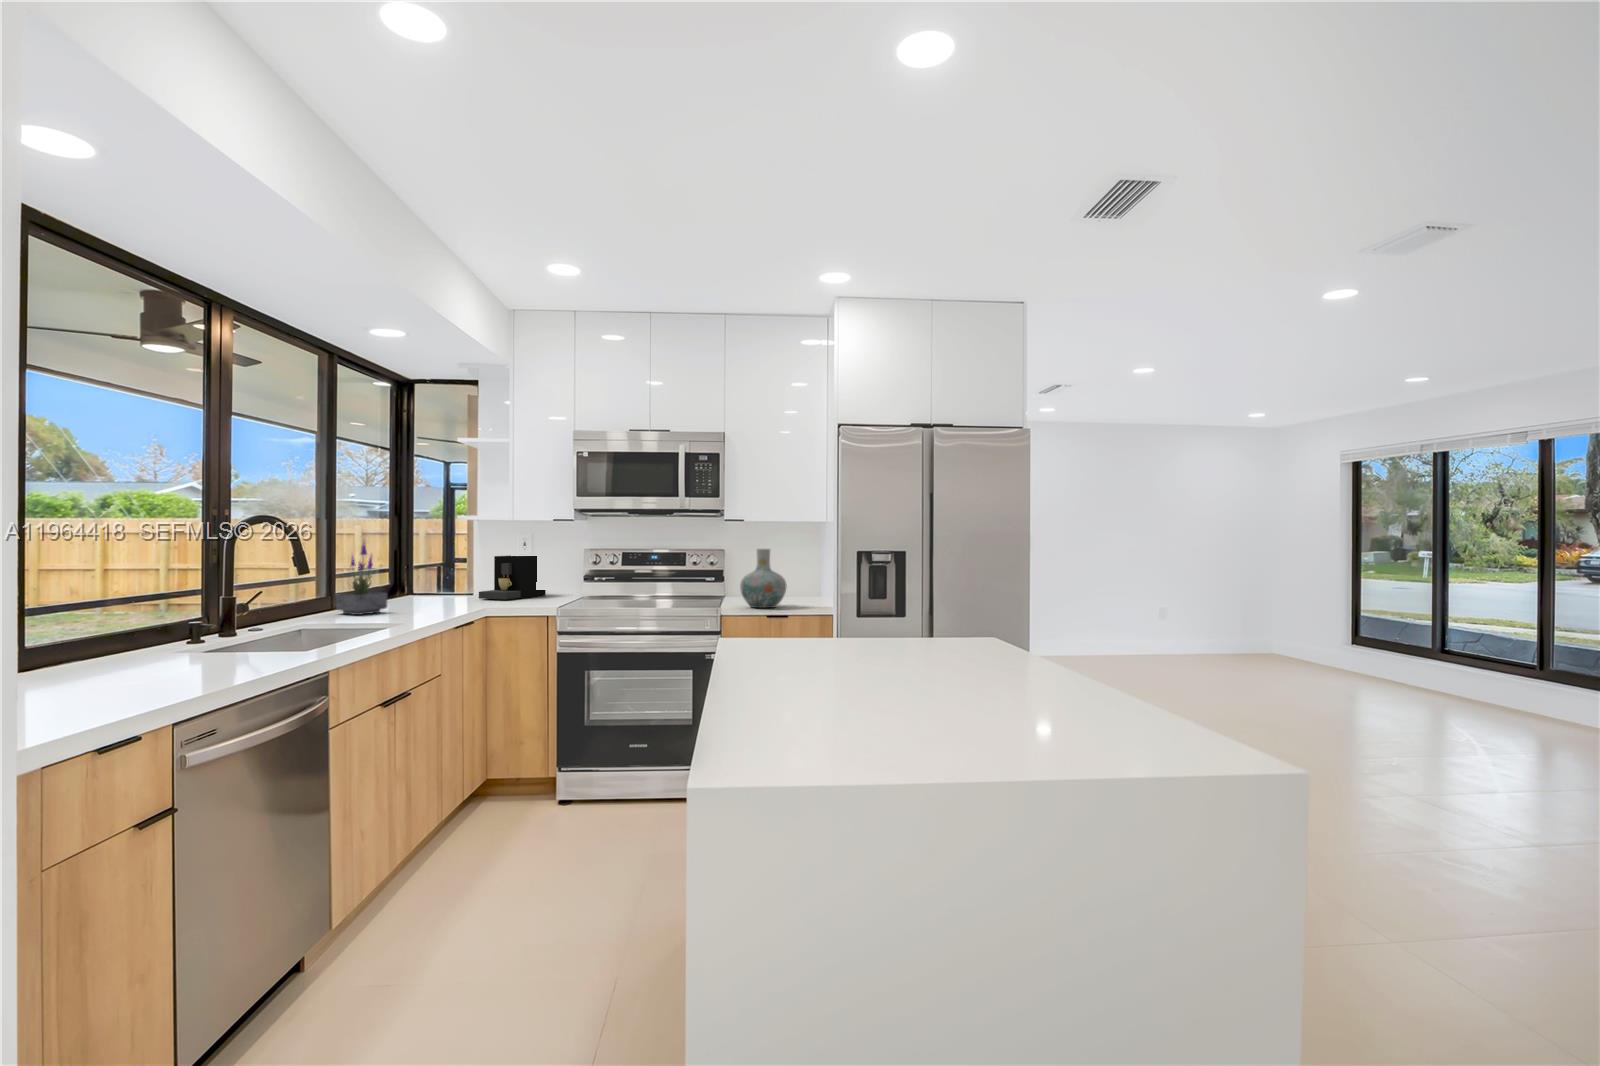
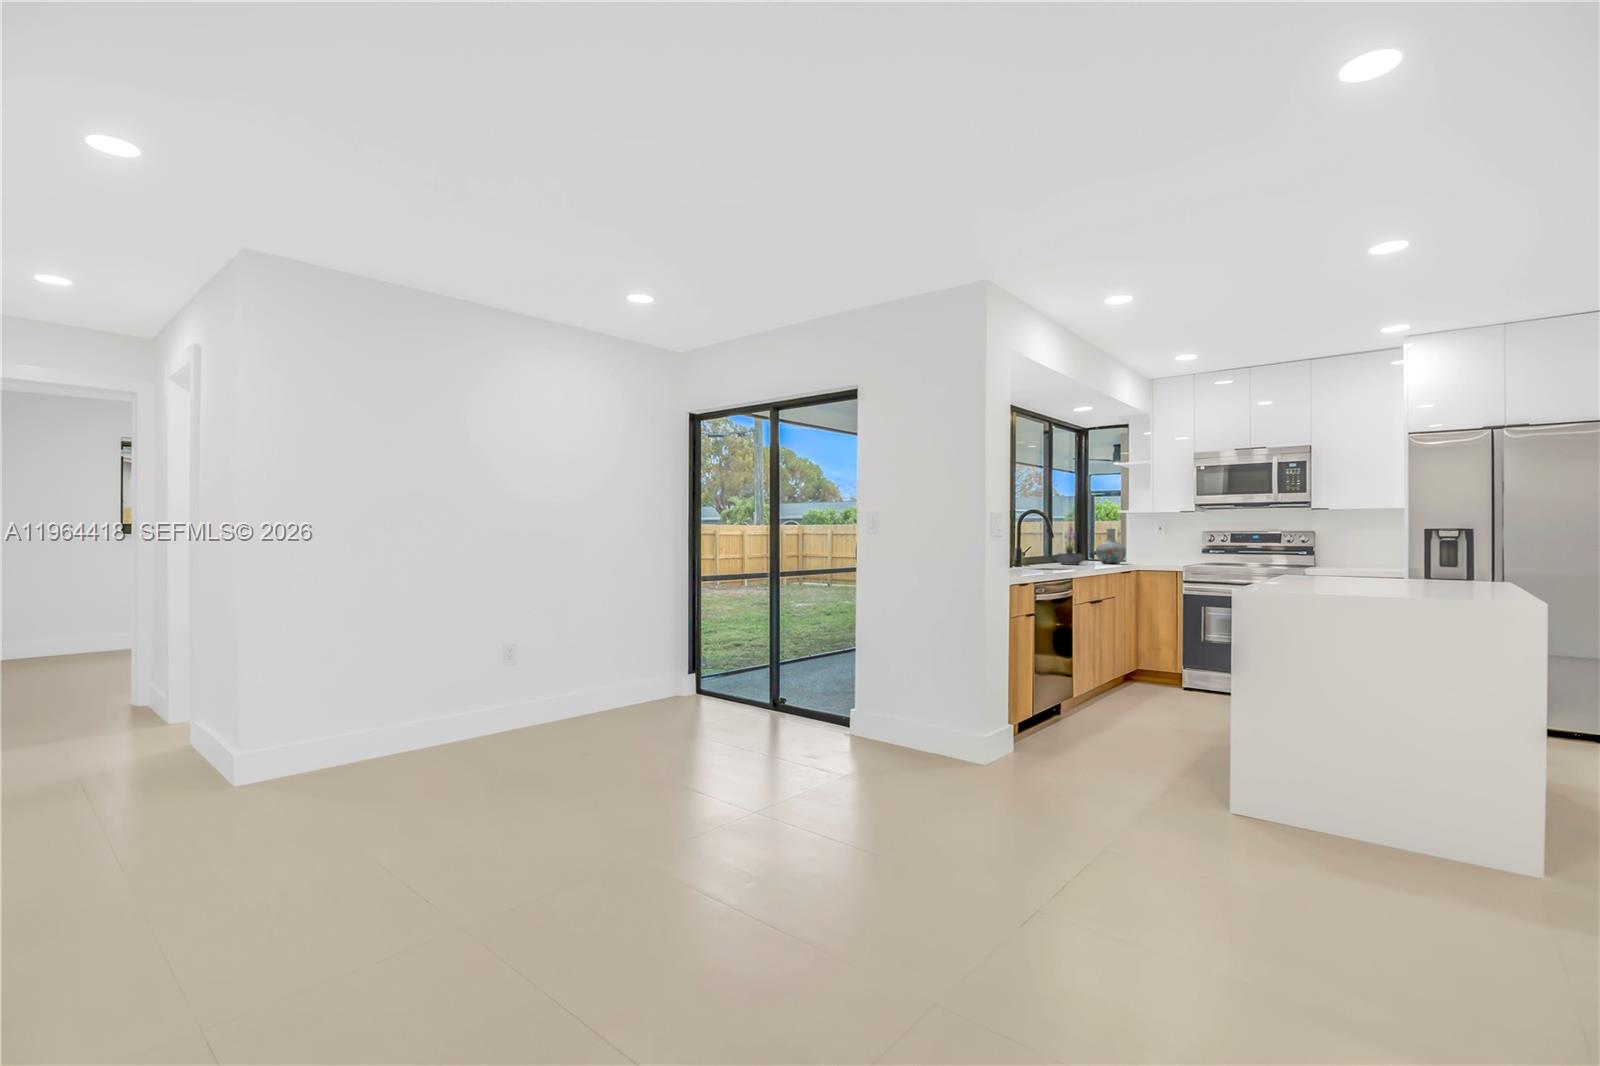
vase: present [740,549,787,608] -> present [1096,529,1126,564]
coffee maker: present [479,556,546,599] -> none [1131,536,1174,563]

